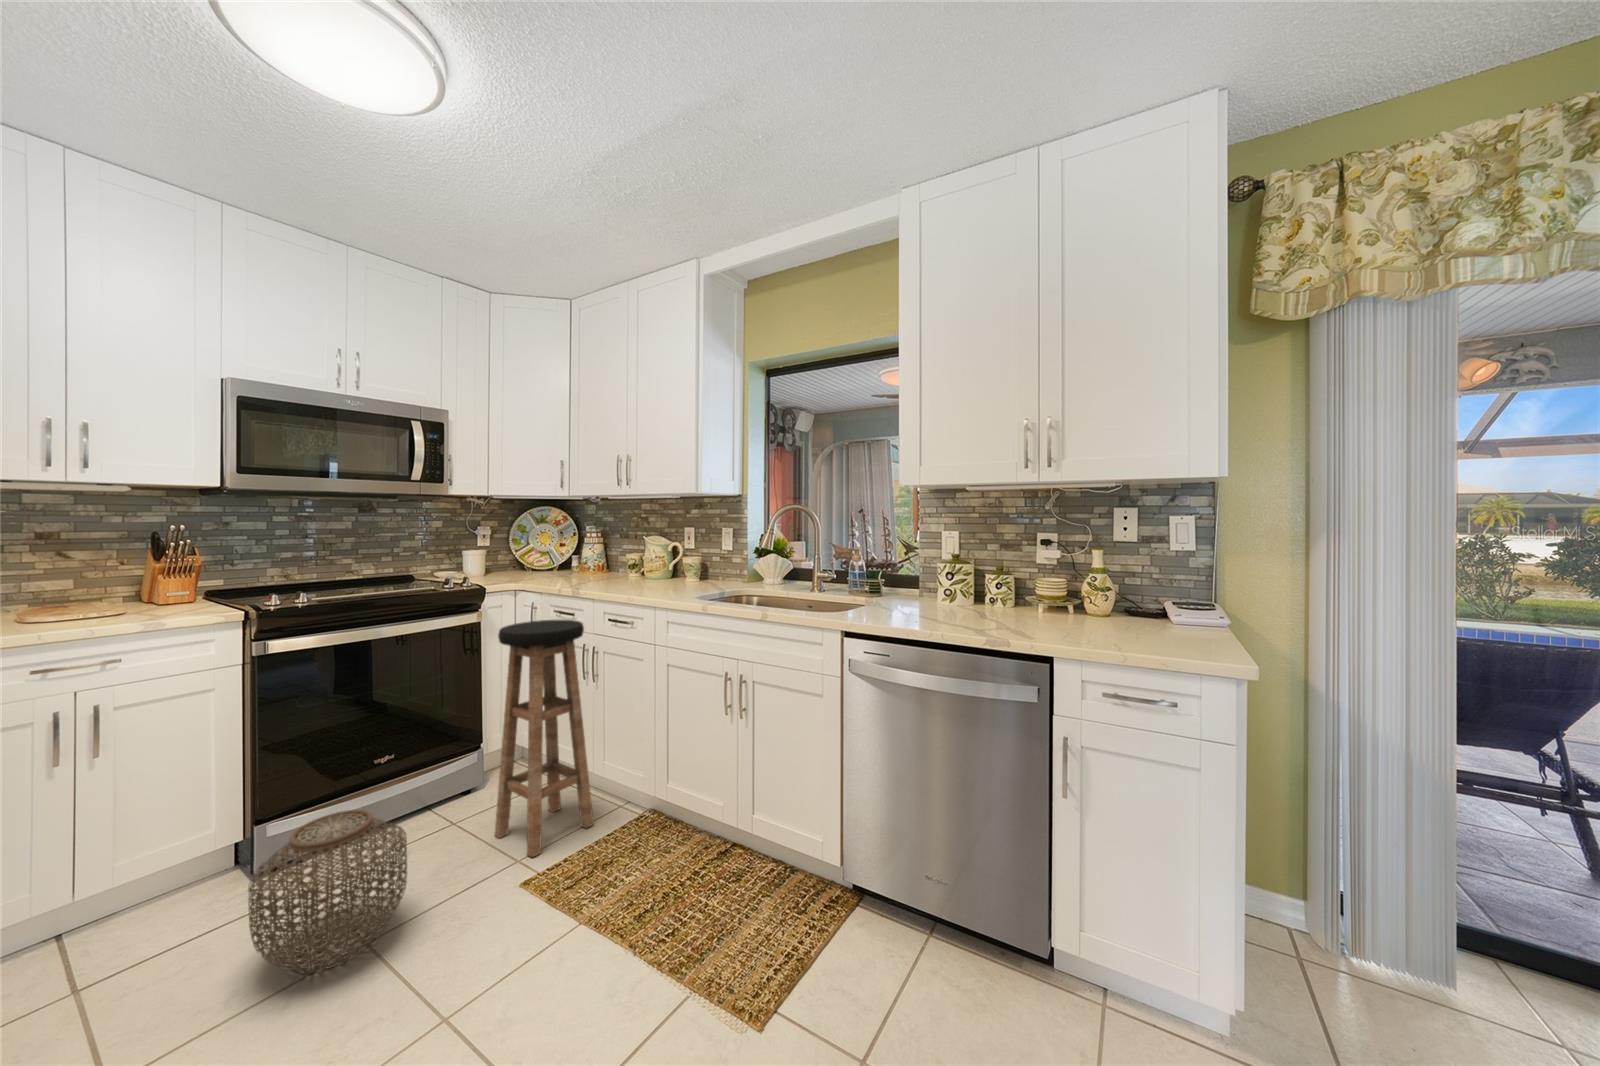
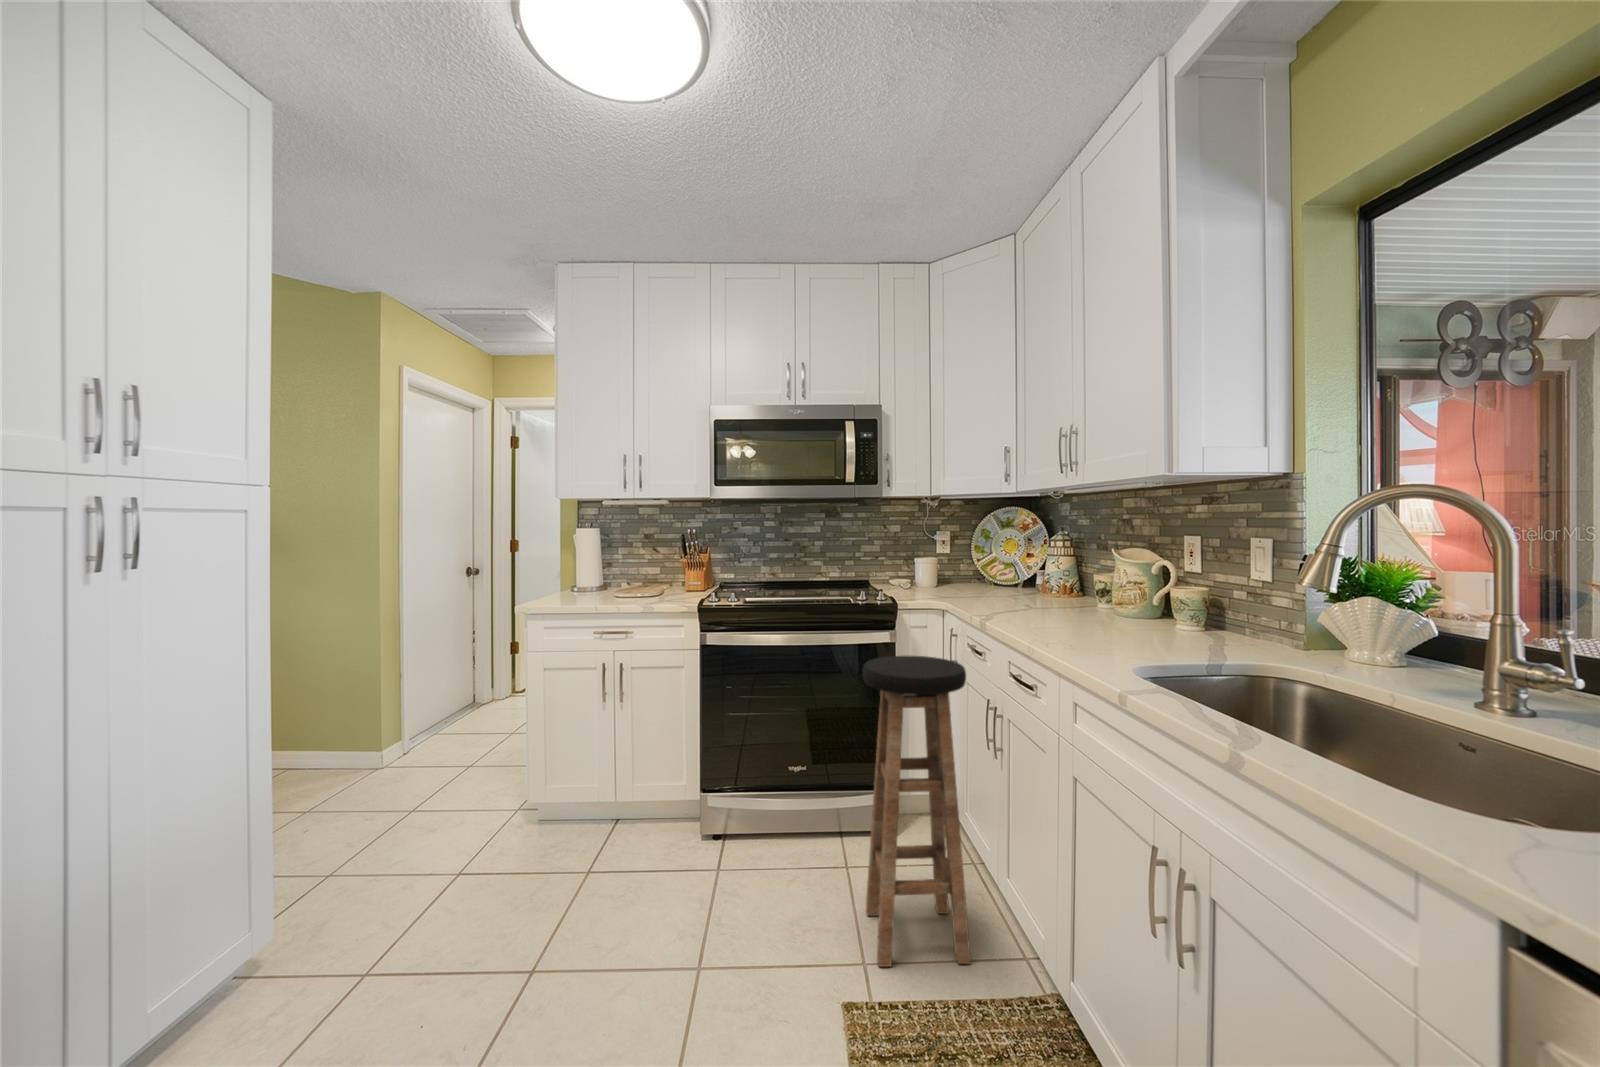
woven basket: present [248,810,407,974] -> none [624,818,746,977]

